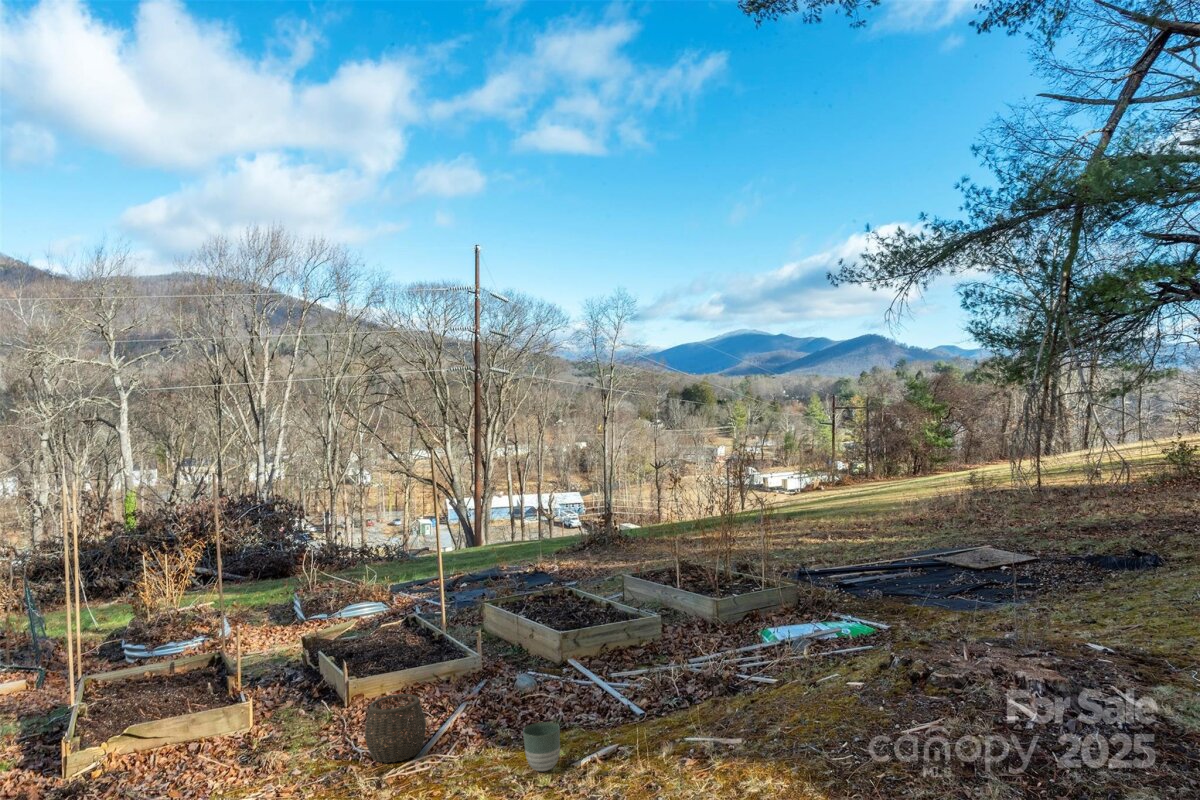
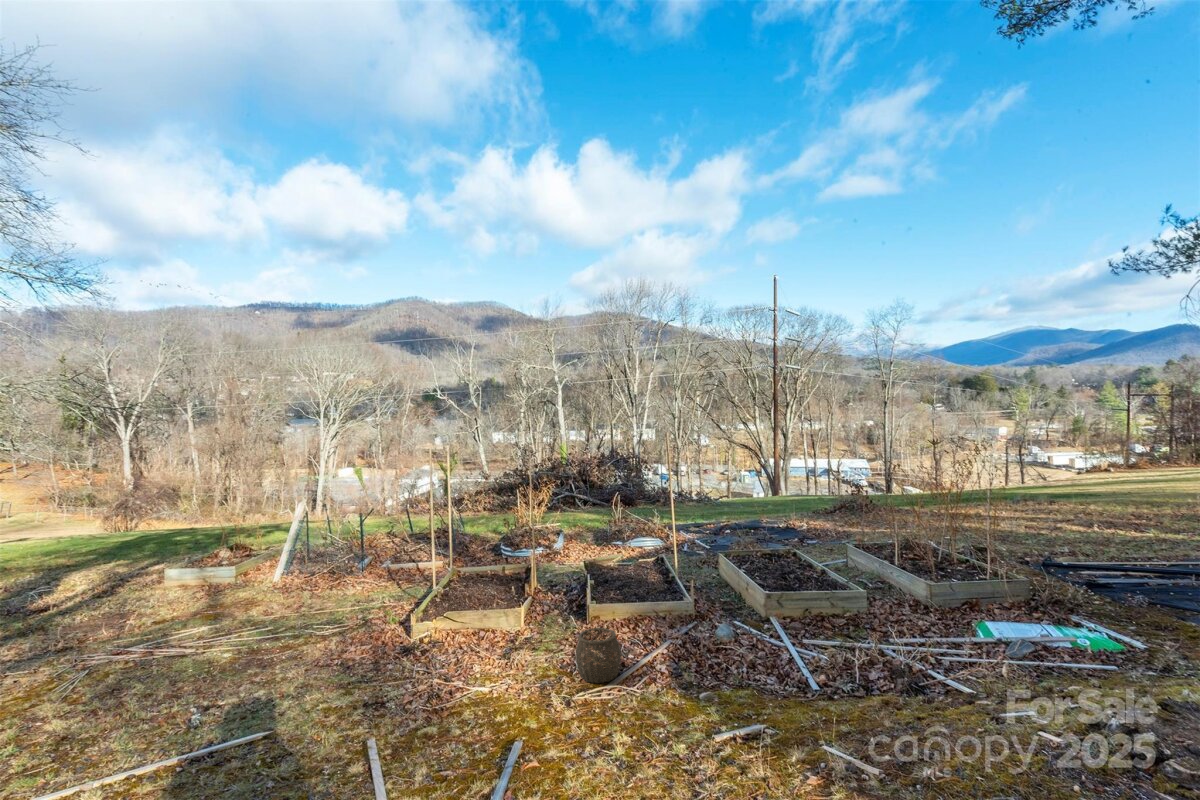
planter: present [523,722,560,771] -> none [679,682,712,729]

